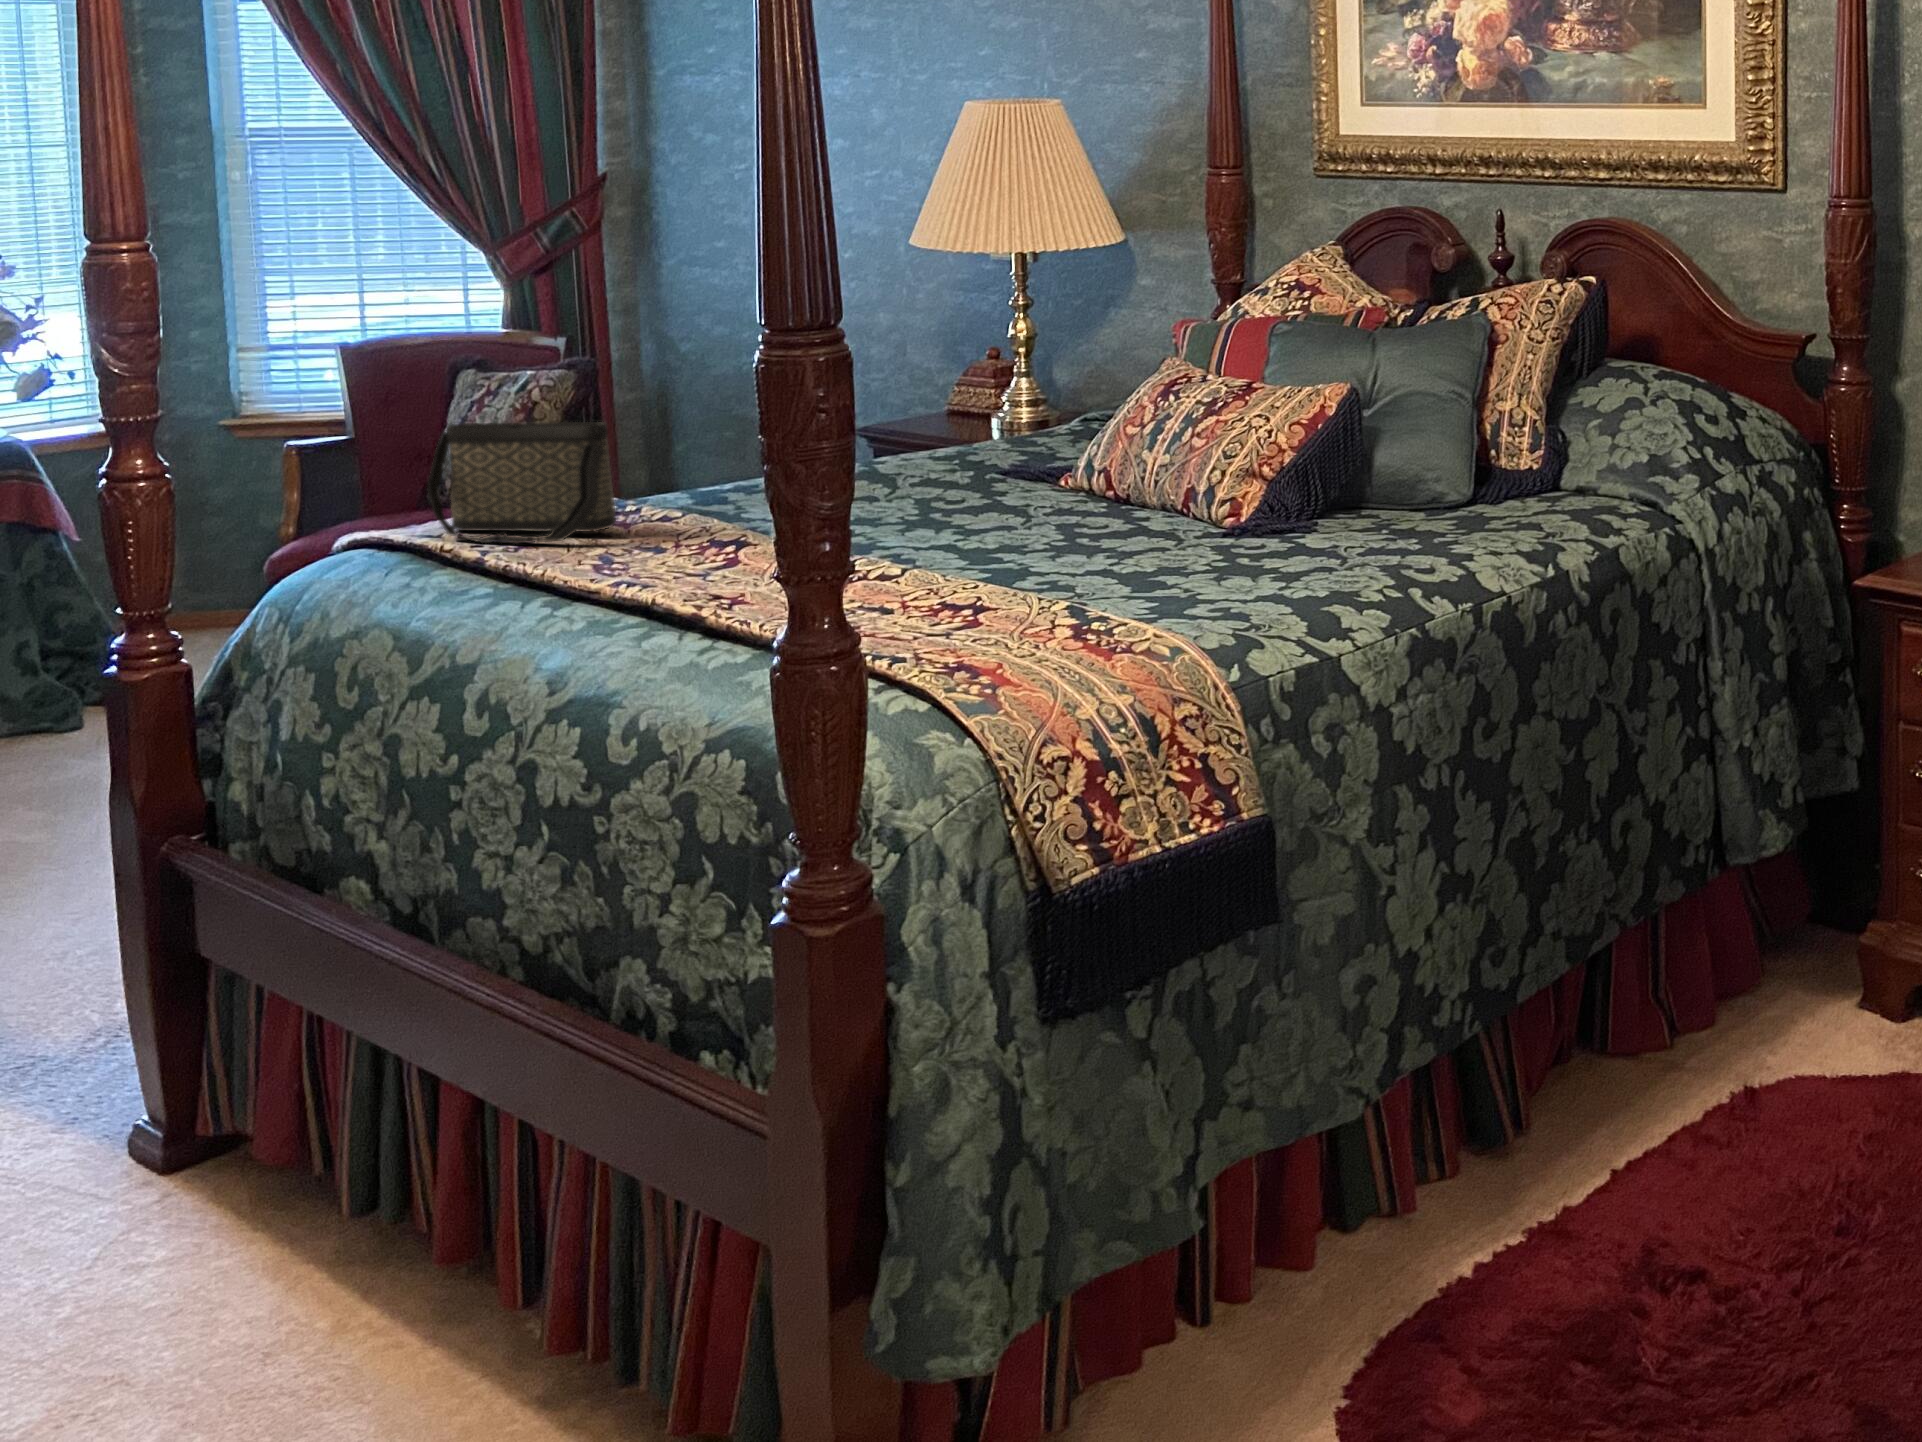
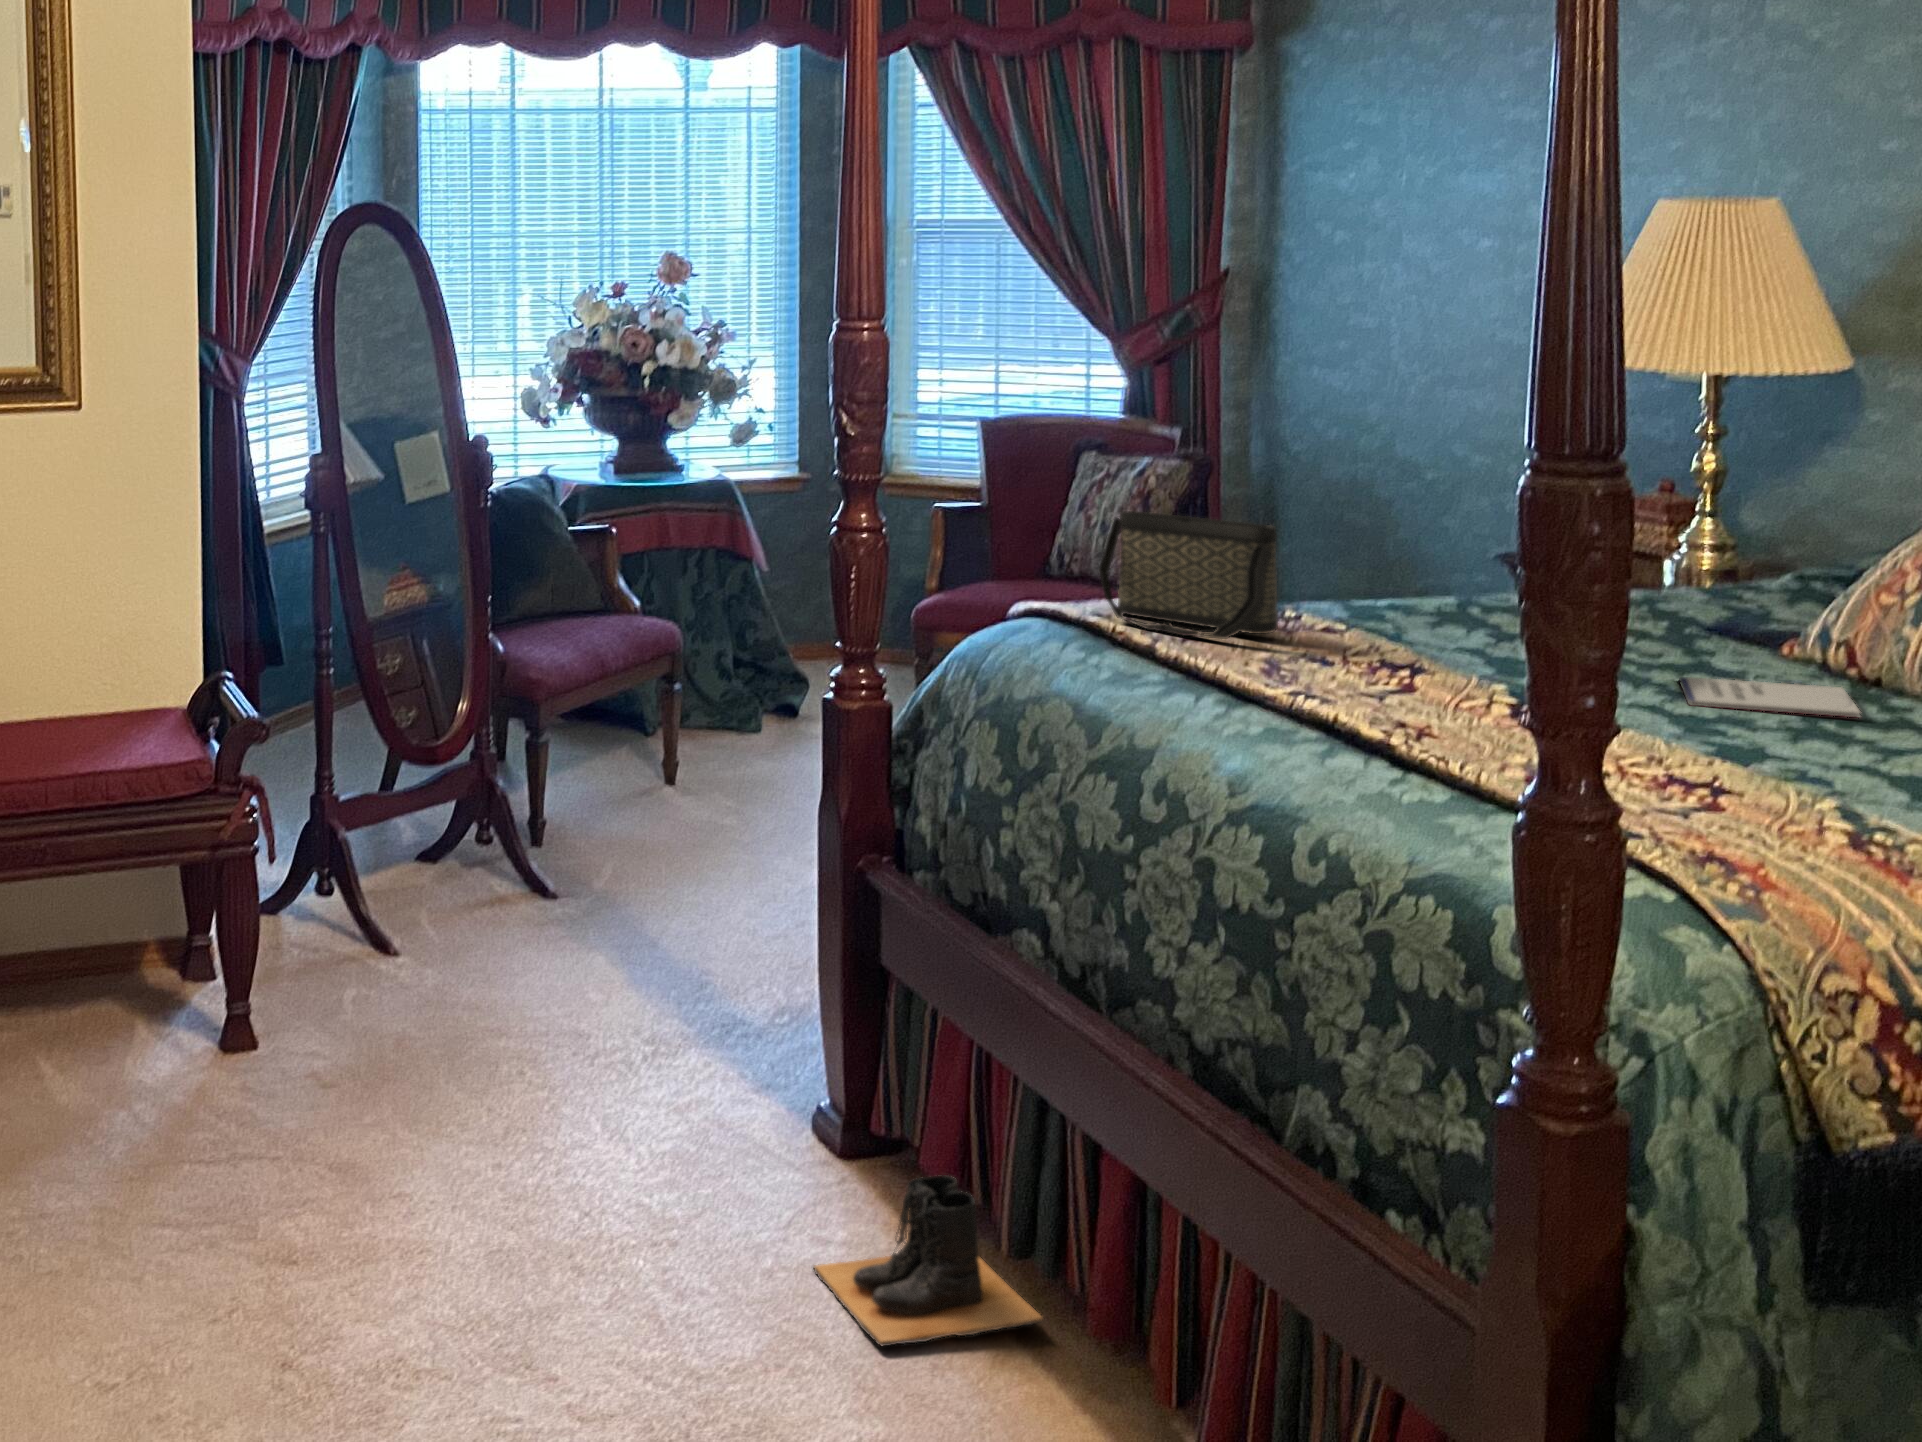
notebook: none [977,506,1108,539] -> present [1679,677,1860,717]
boots: none [118,1161,398,1371] -> present [814,1175,1043,1346]

